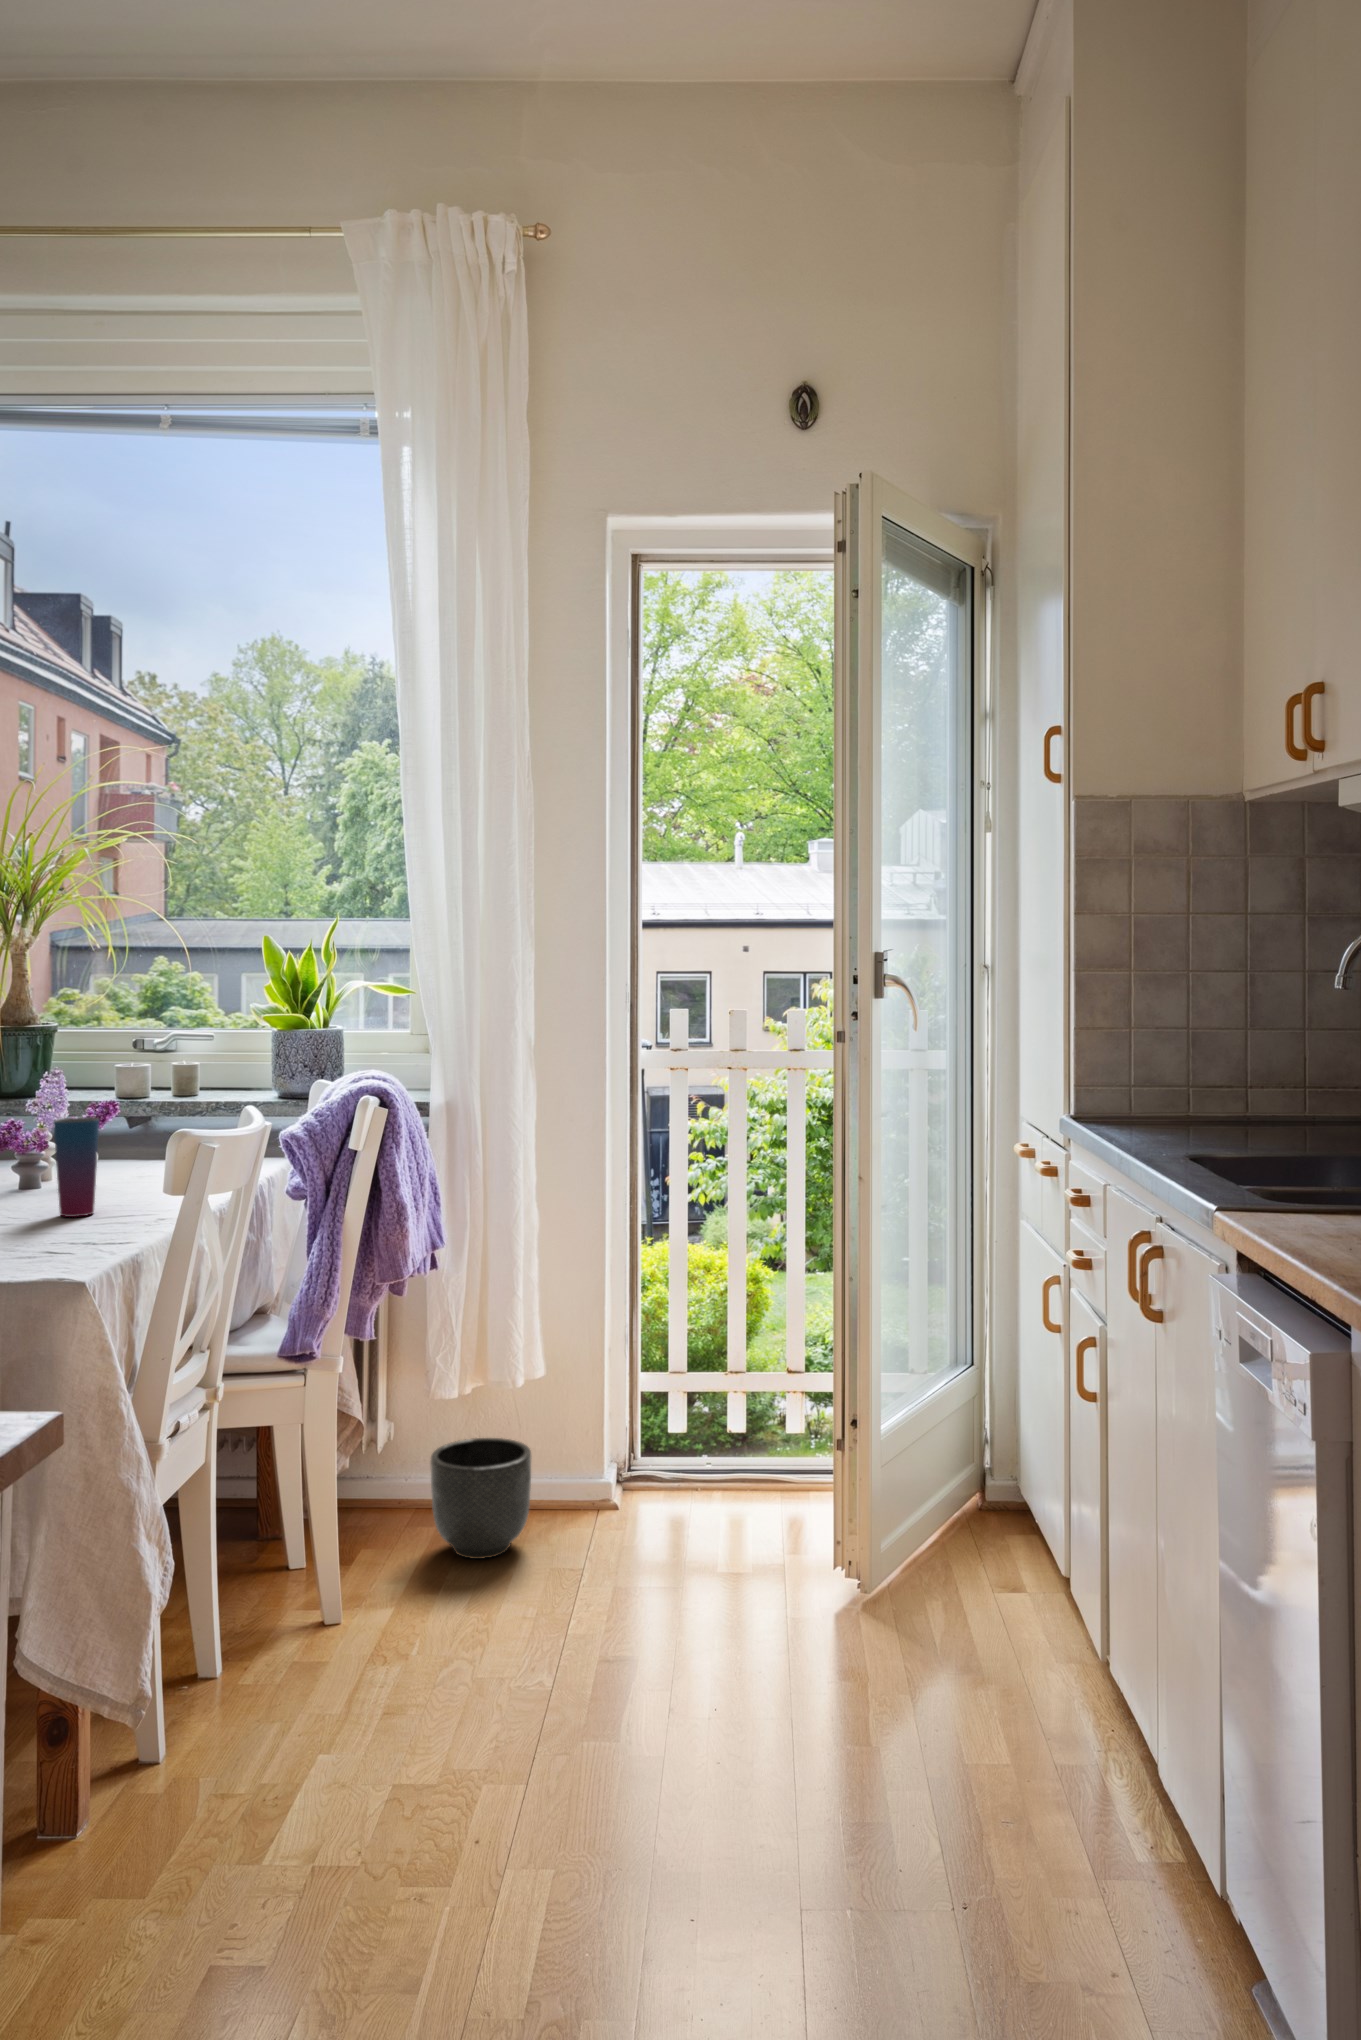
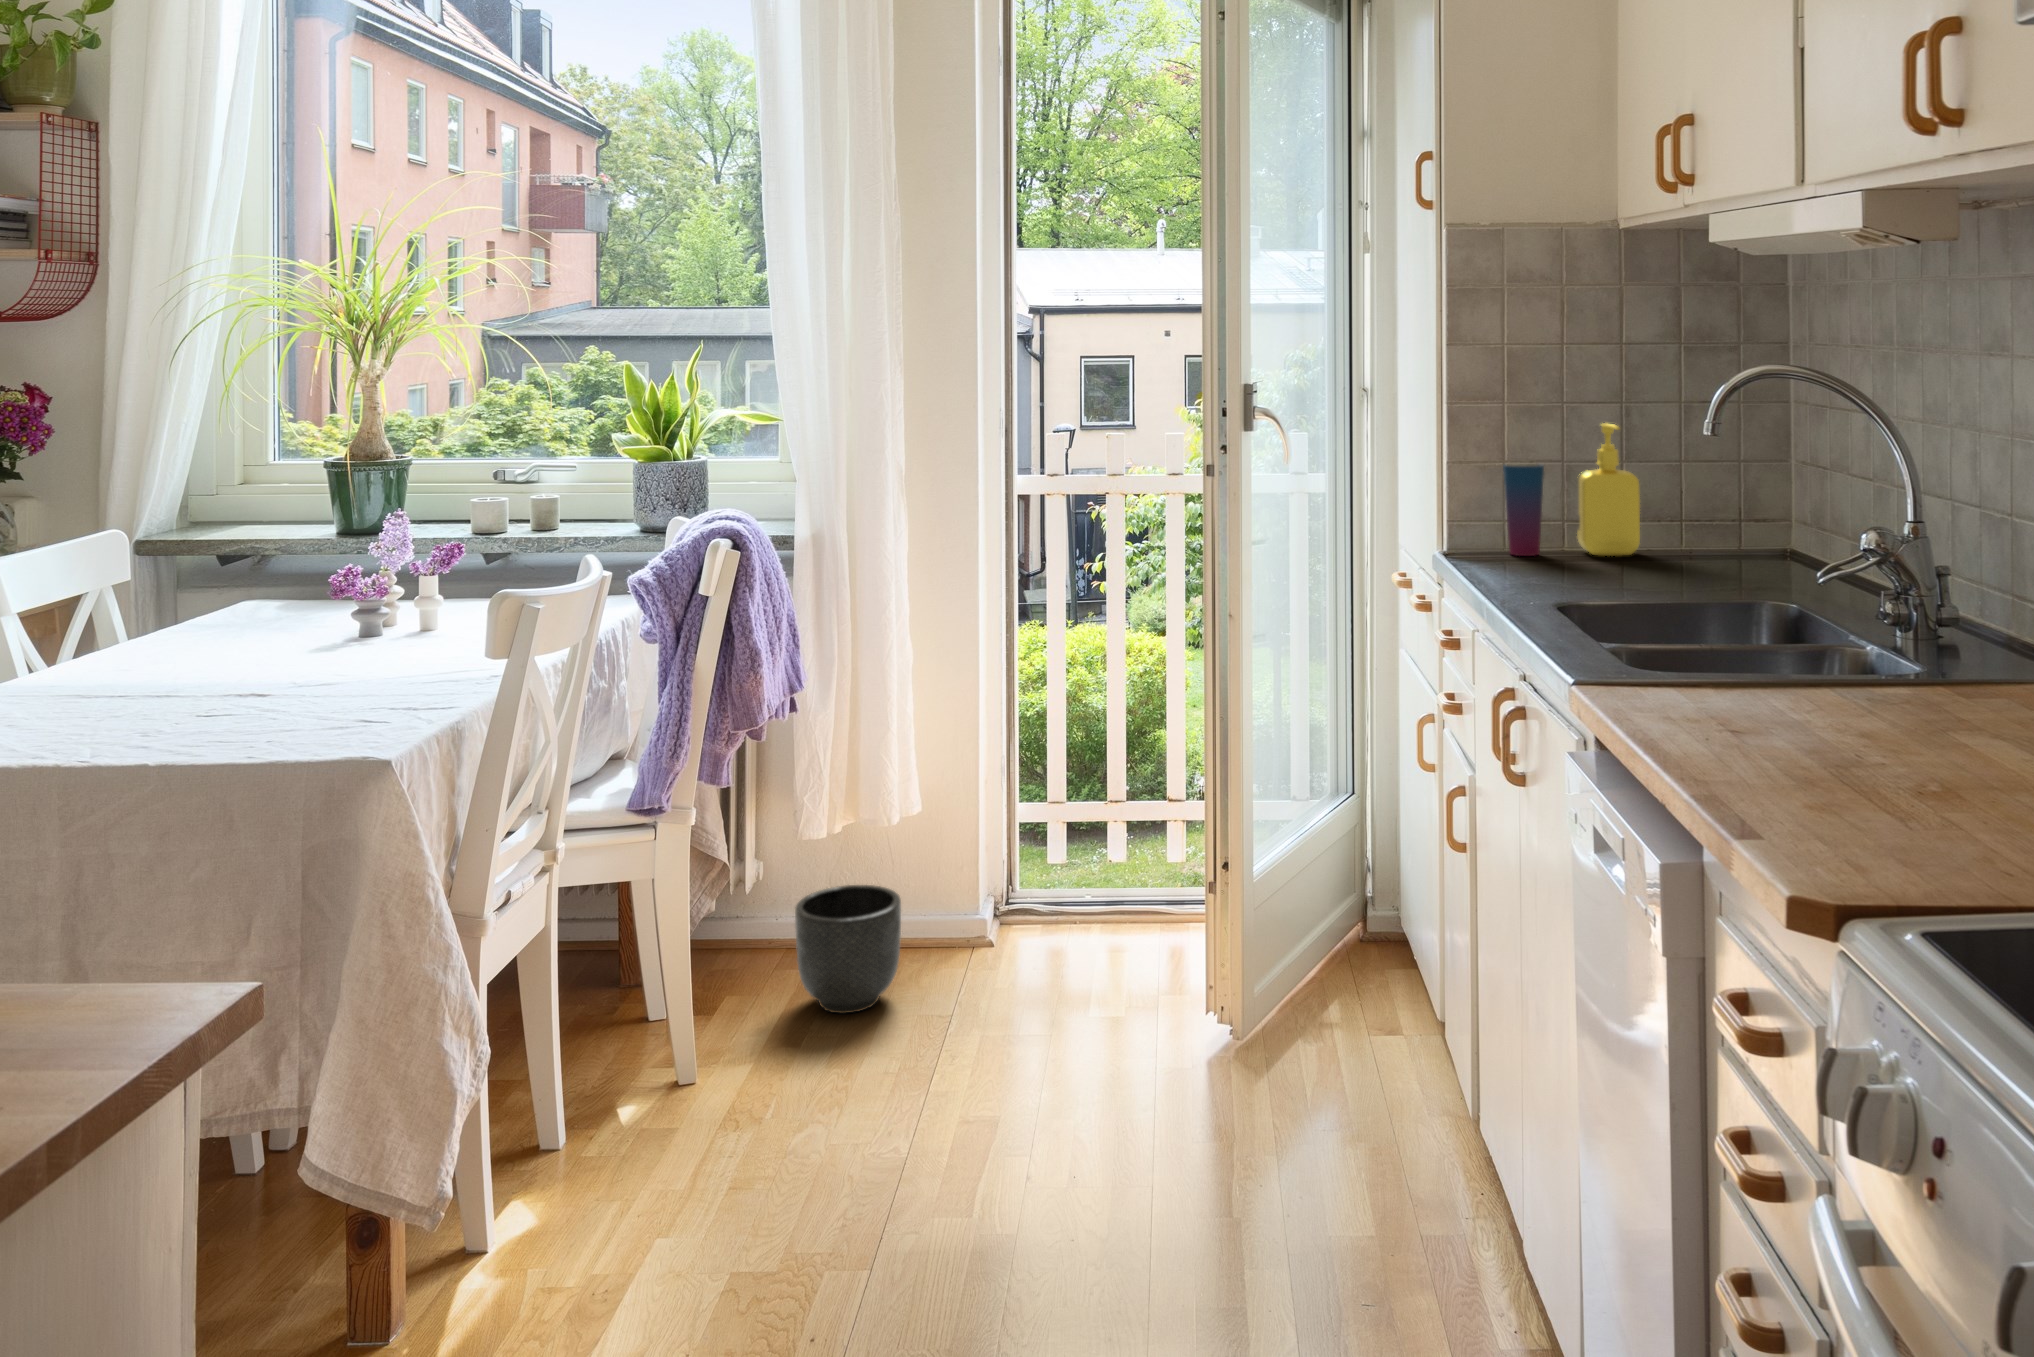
soap dispenser: none [1201,992,1265,1120] -> present [1577,423,1640,556]
cup: present [53,1117,99,1217] -> present [1503,464,1544,556]

